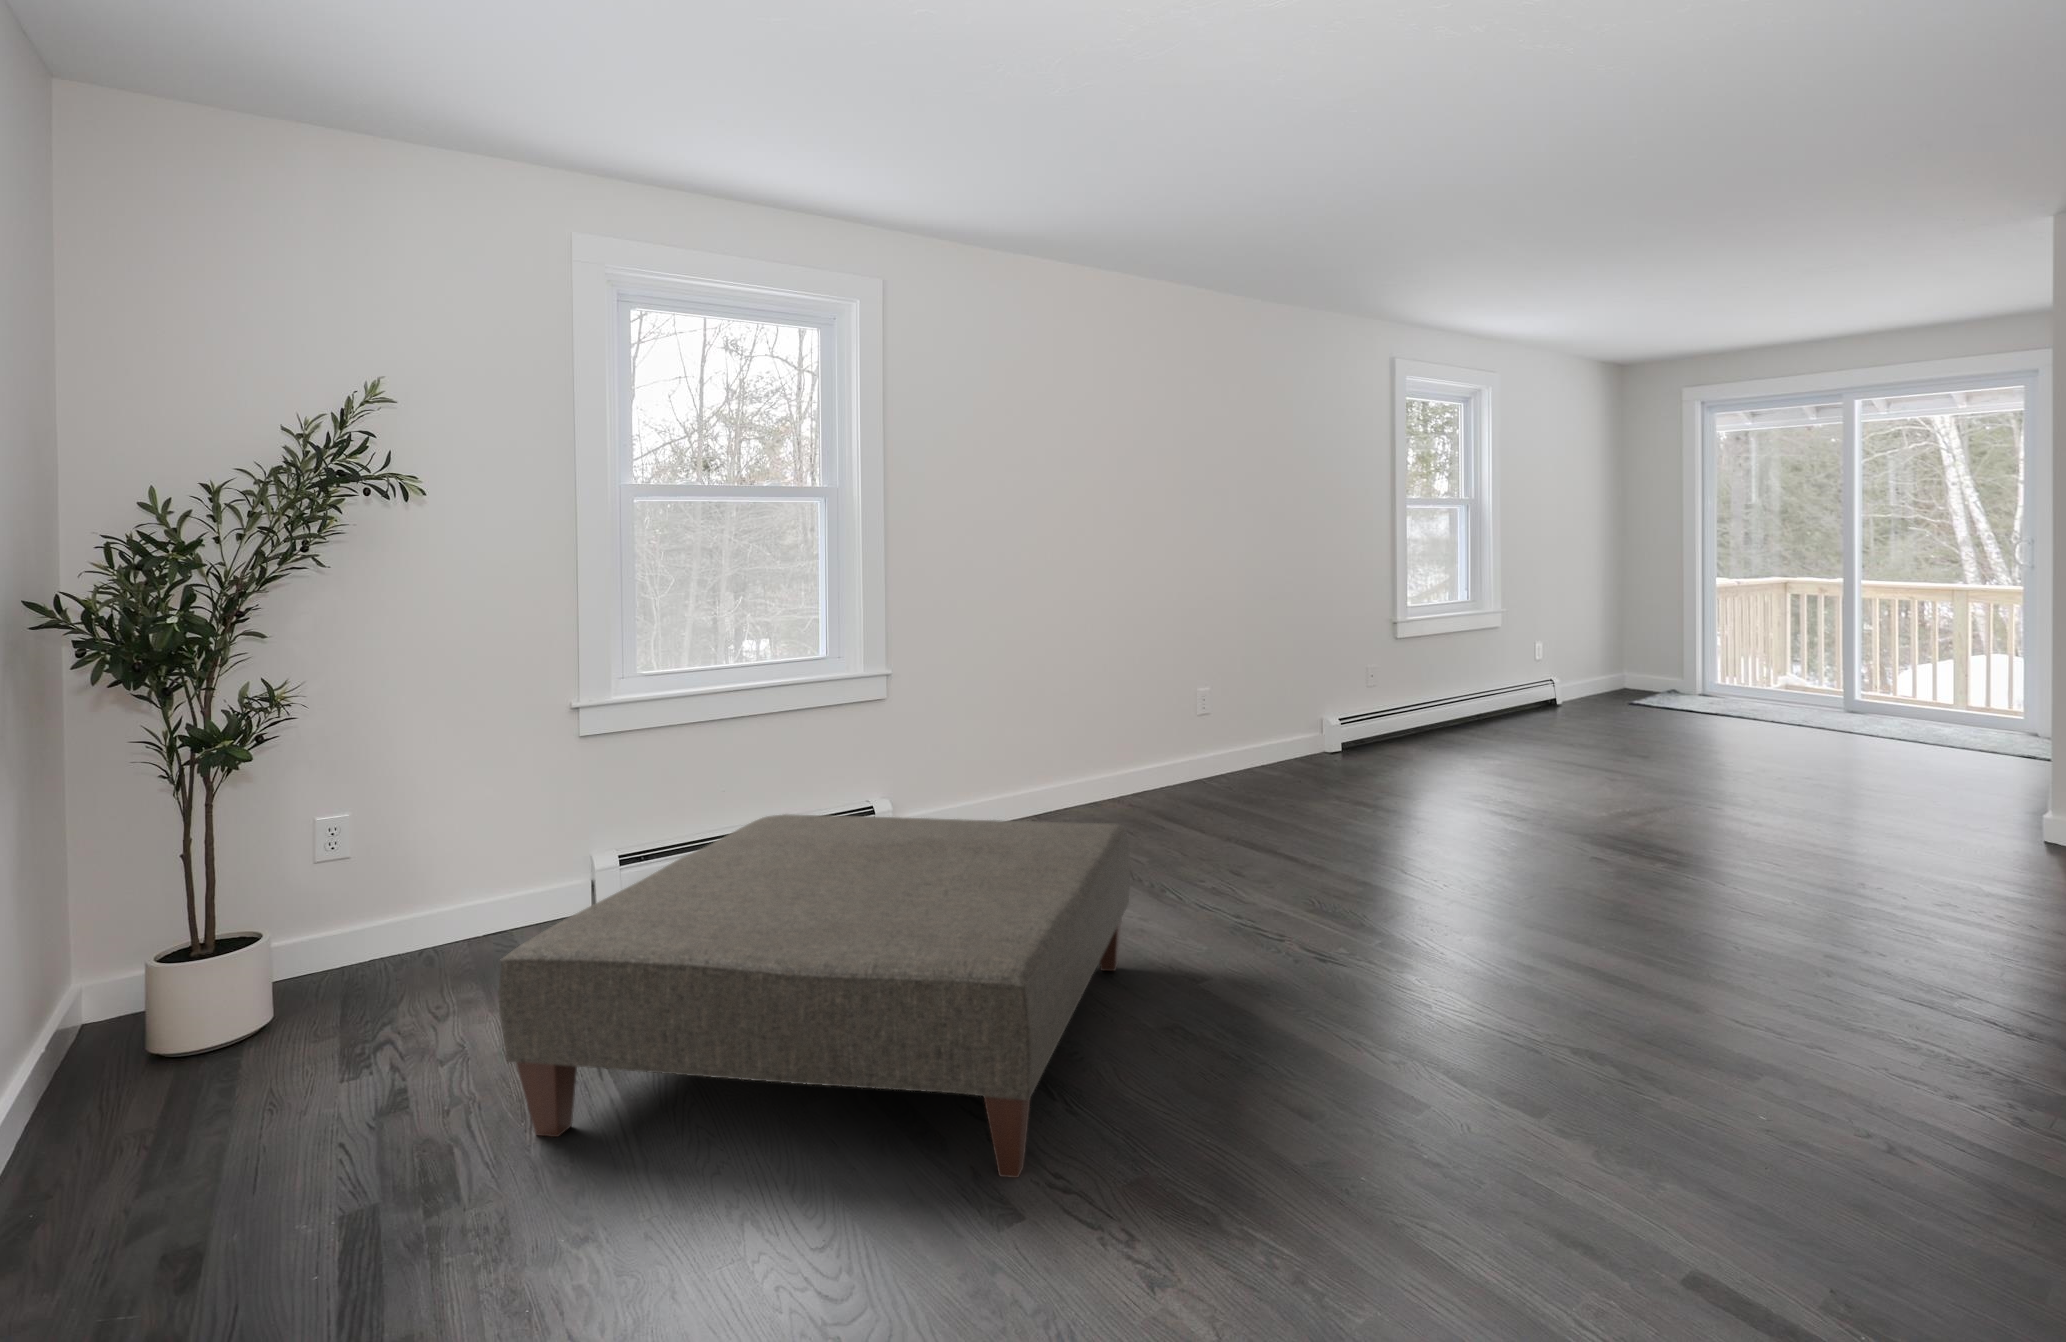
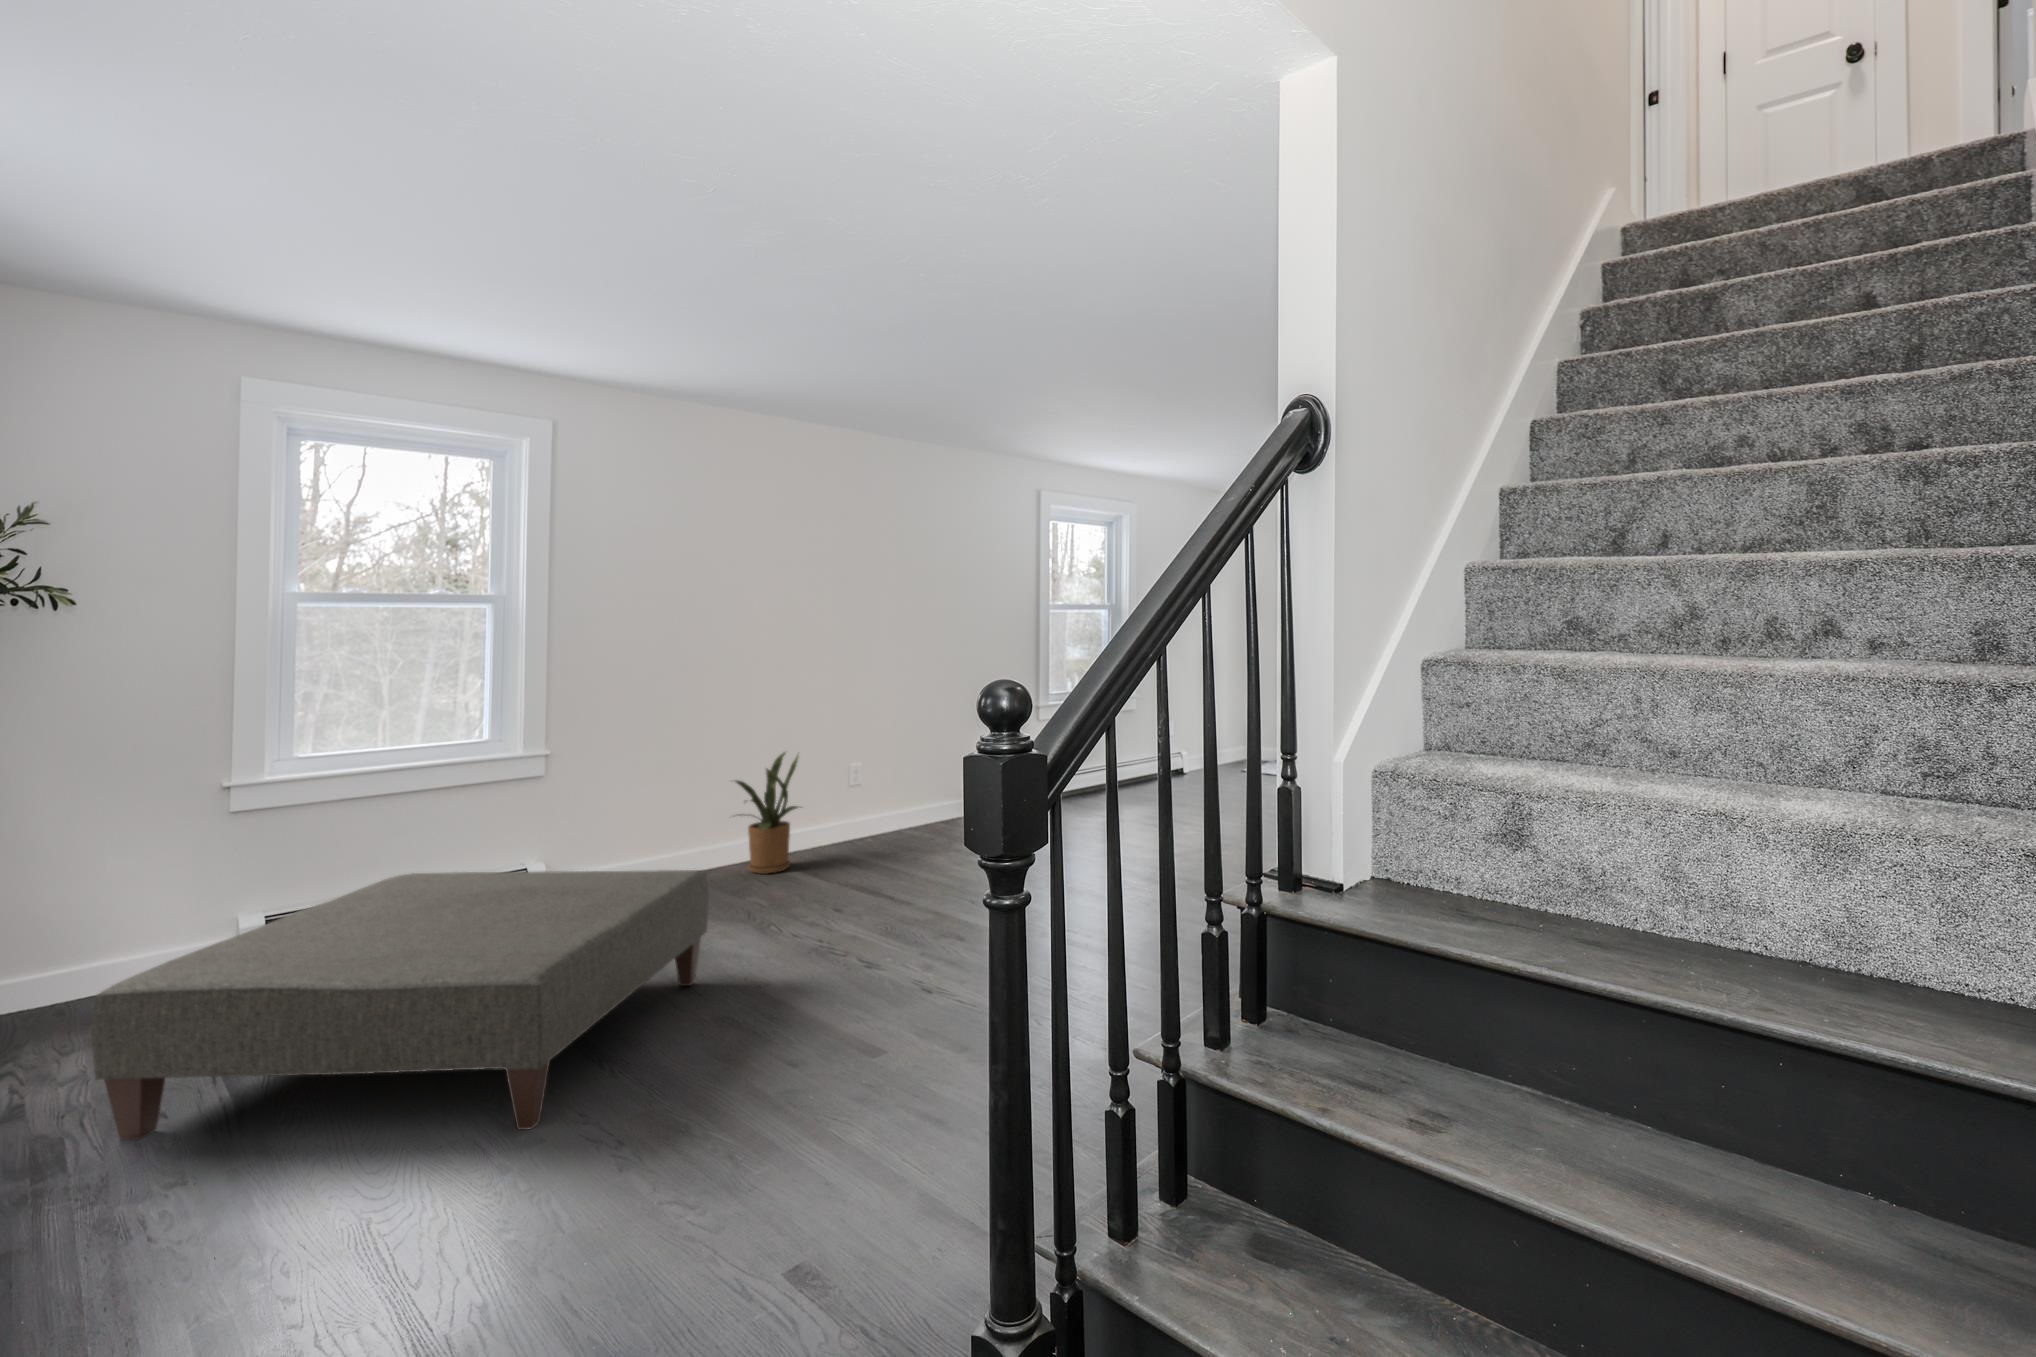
house plant: none [1067,676,1154,824] -> present [734,753,801,874]

